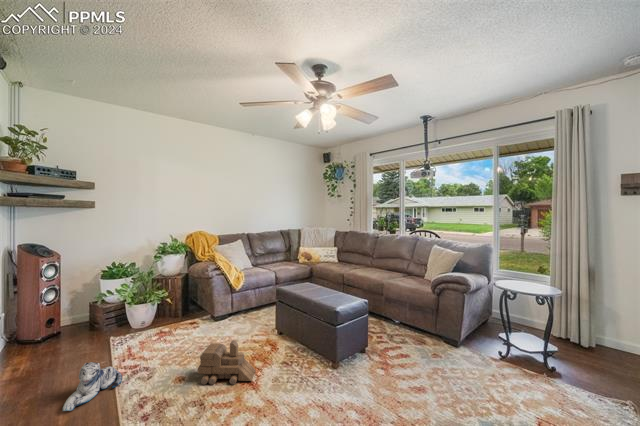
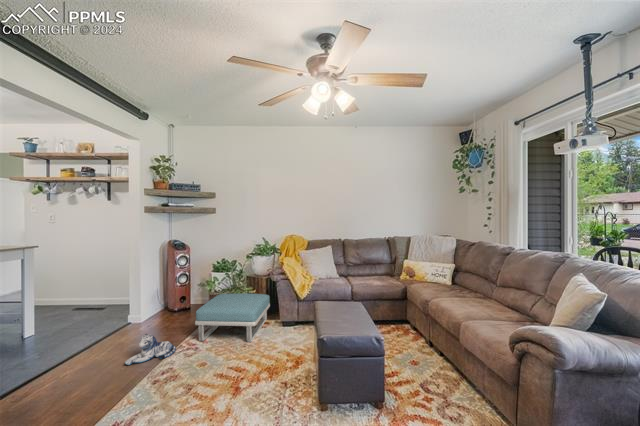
footstool: none [128,293,210,358] -> present [195,293,270,342]
toy train: present [198,340,256,385] -> none [197,346,243,397]

